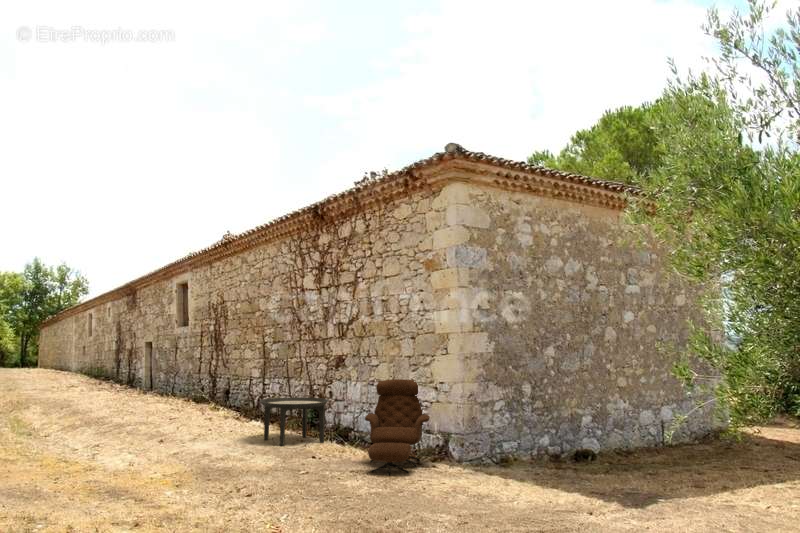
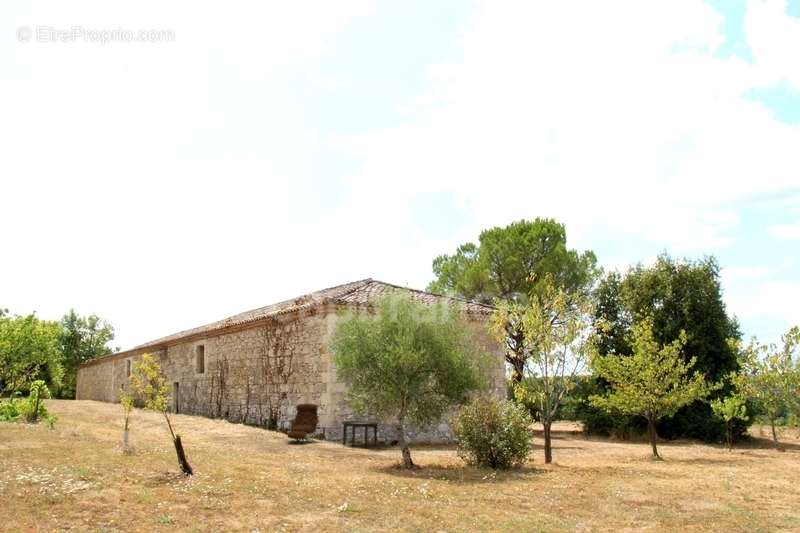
round table: present [260,397,329,446] -> present [341,421,380,447]

